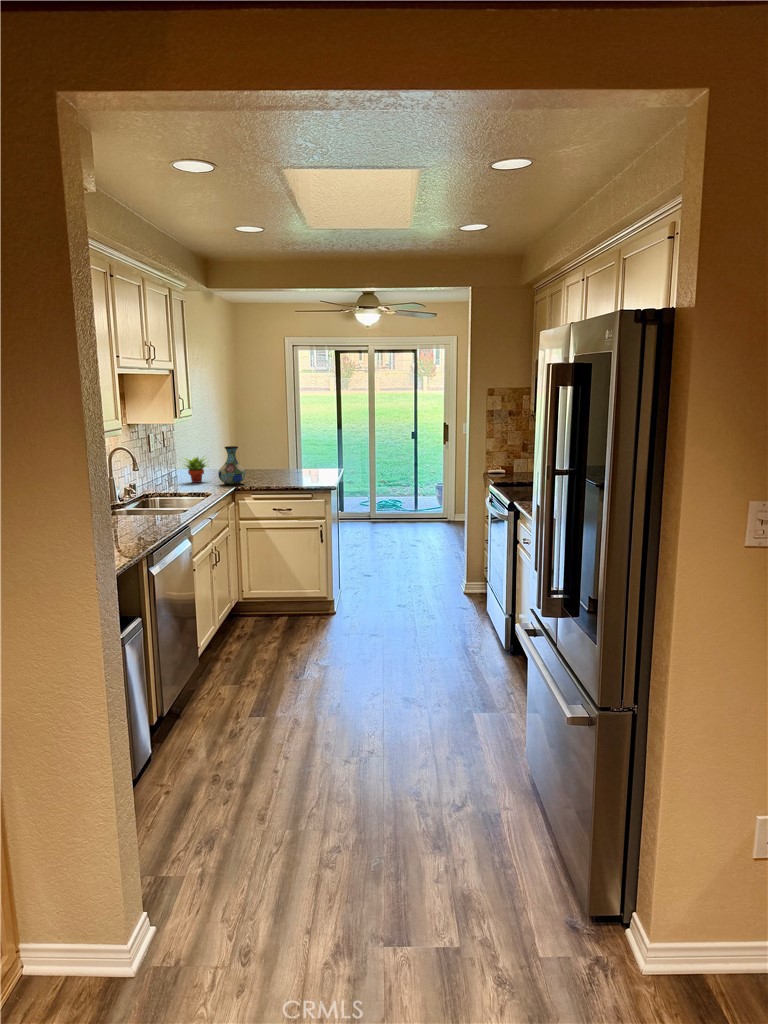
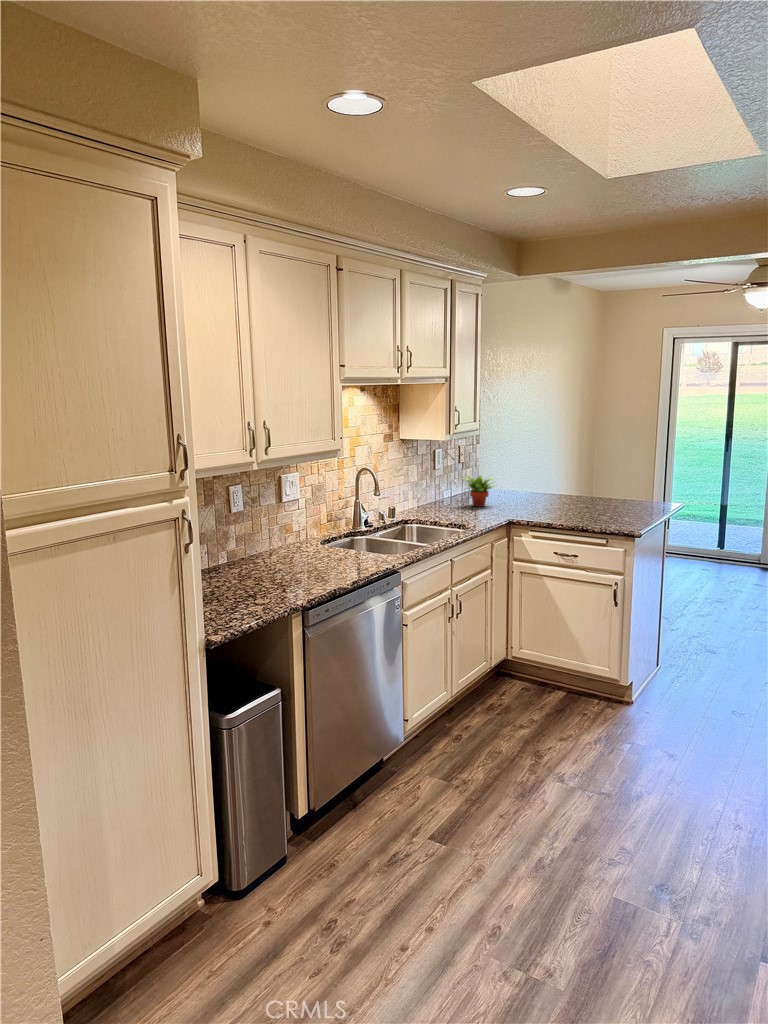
vase: present [218,446,245,485] -> none [497,467,530,516]

